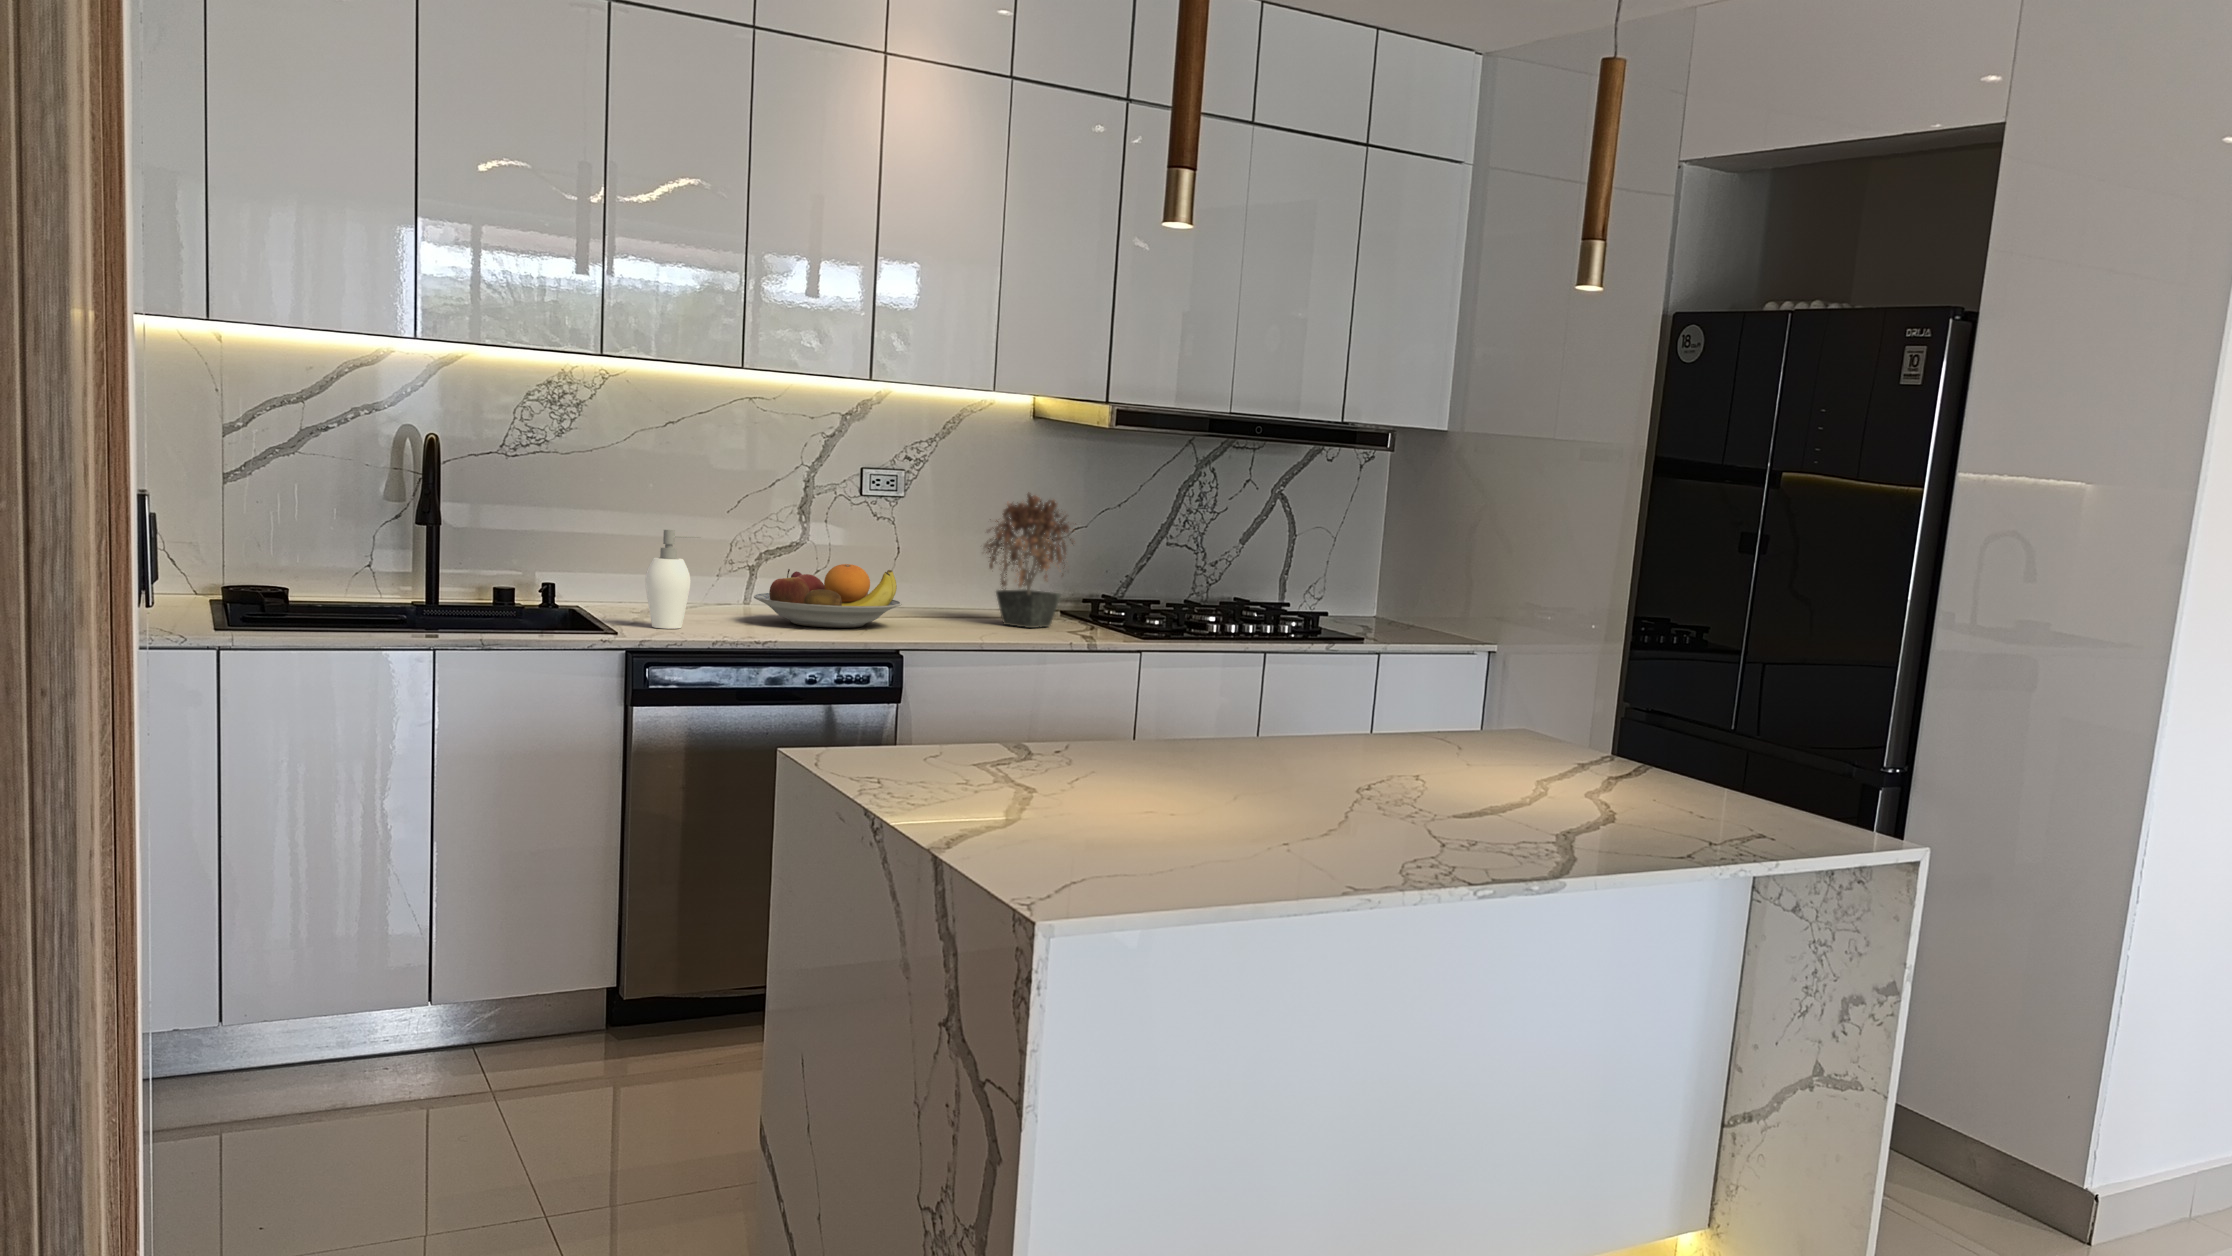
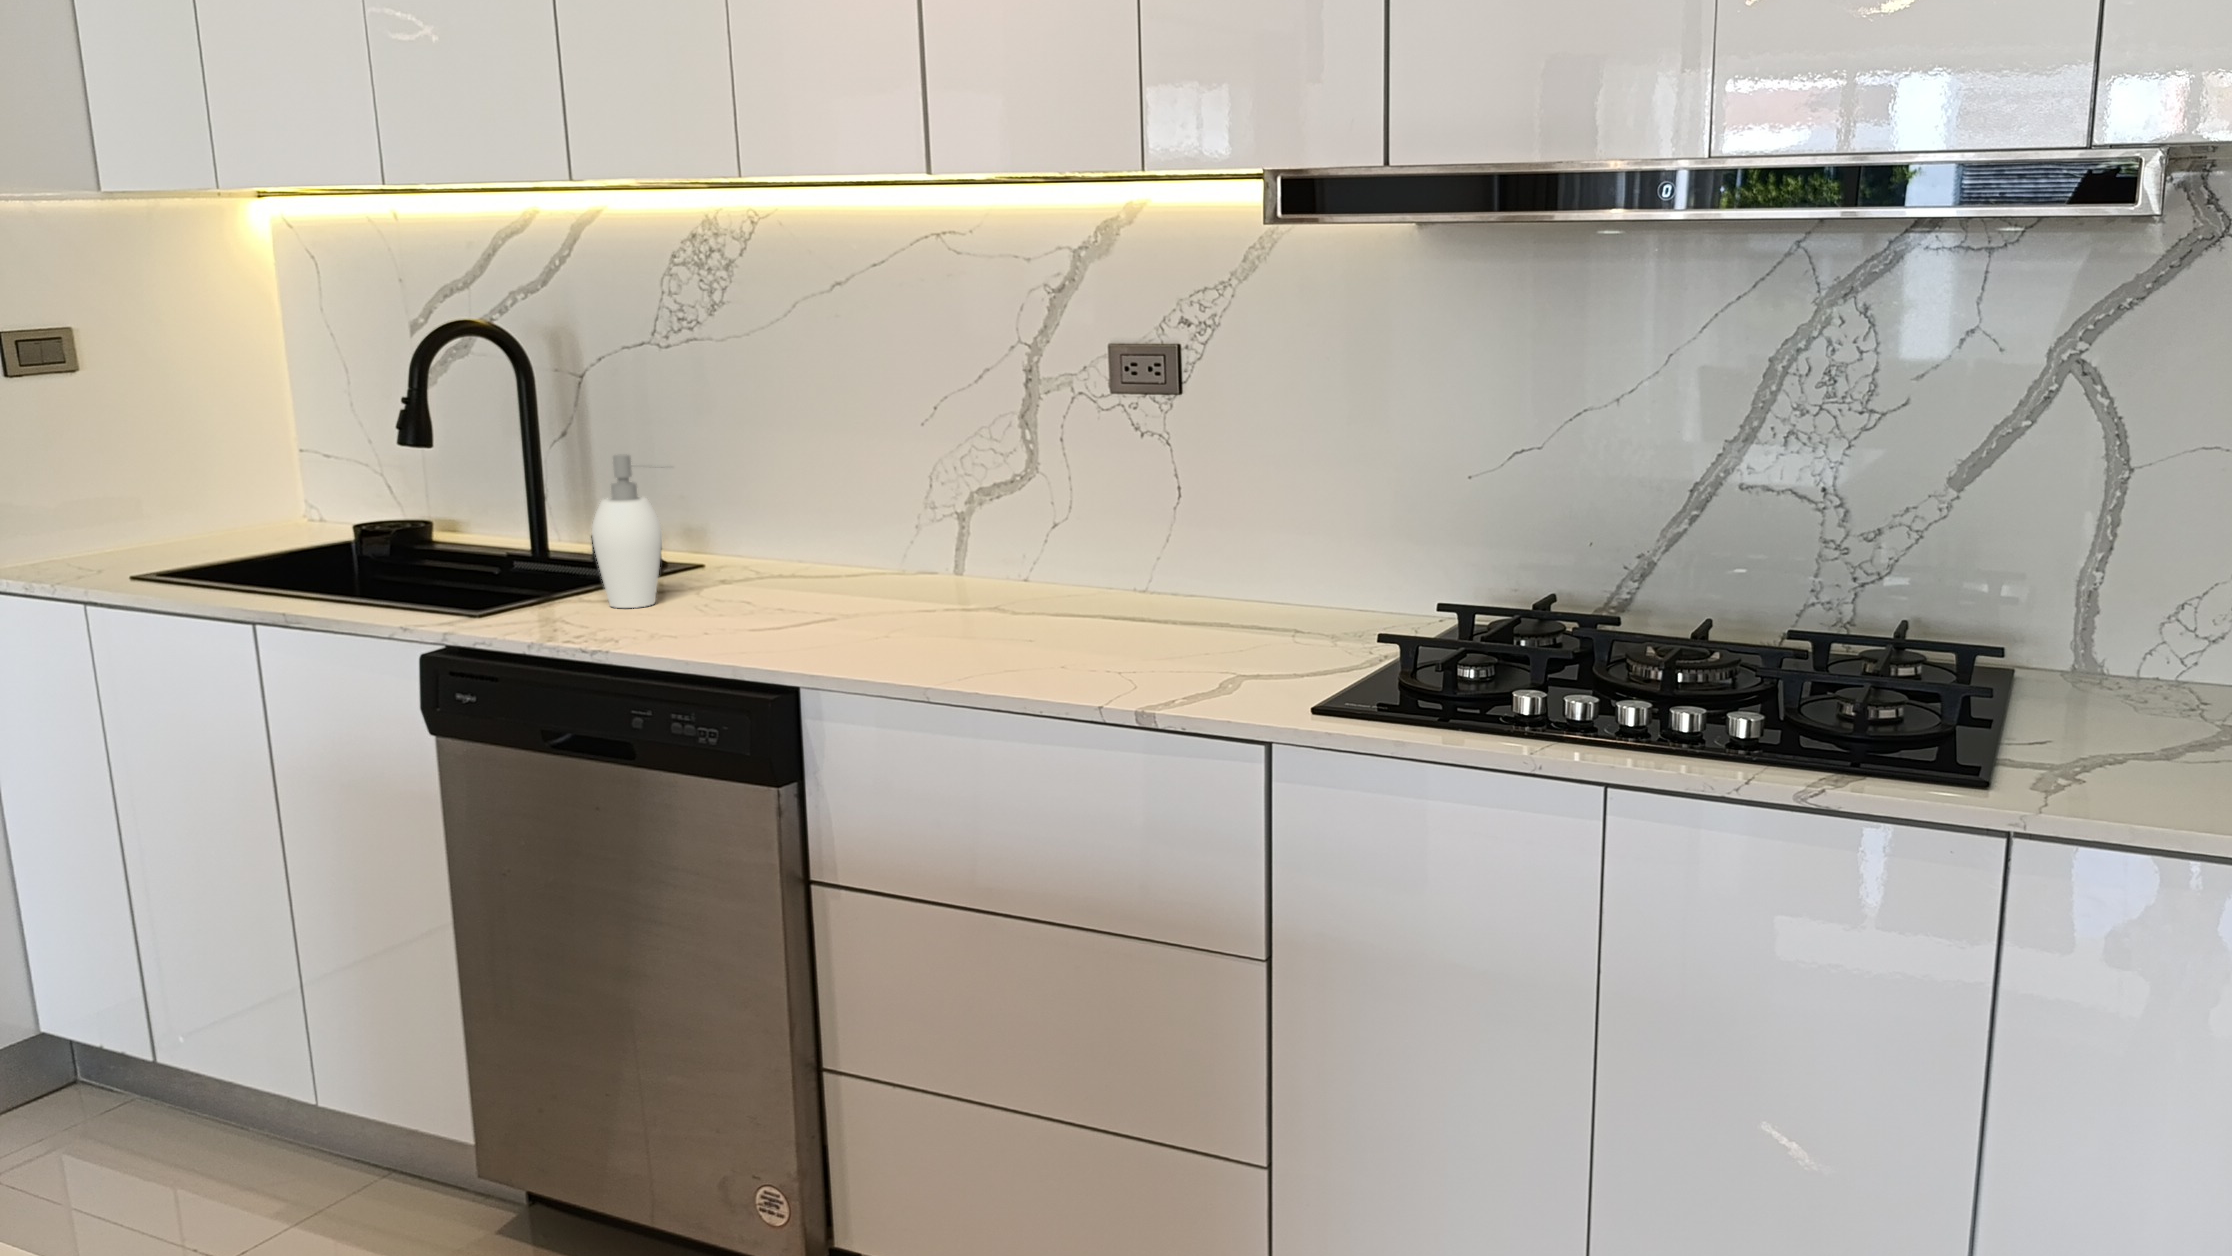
potted plant: present [984,492,1076,628] -> none [1133,378,1333,654]
fruit bowl: present [754,564,902,628] -> none [769,515,1021,626]

